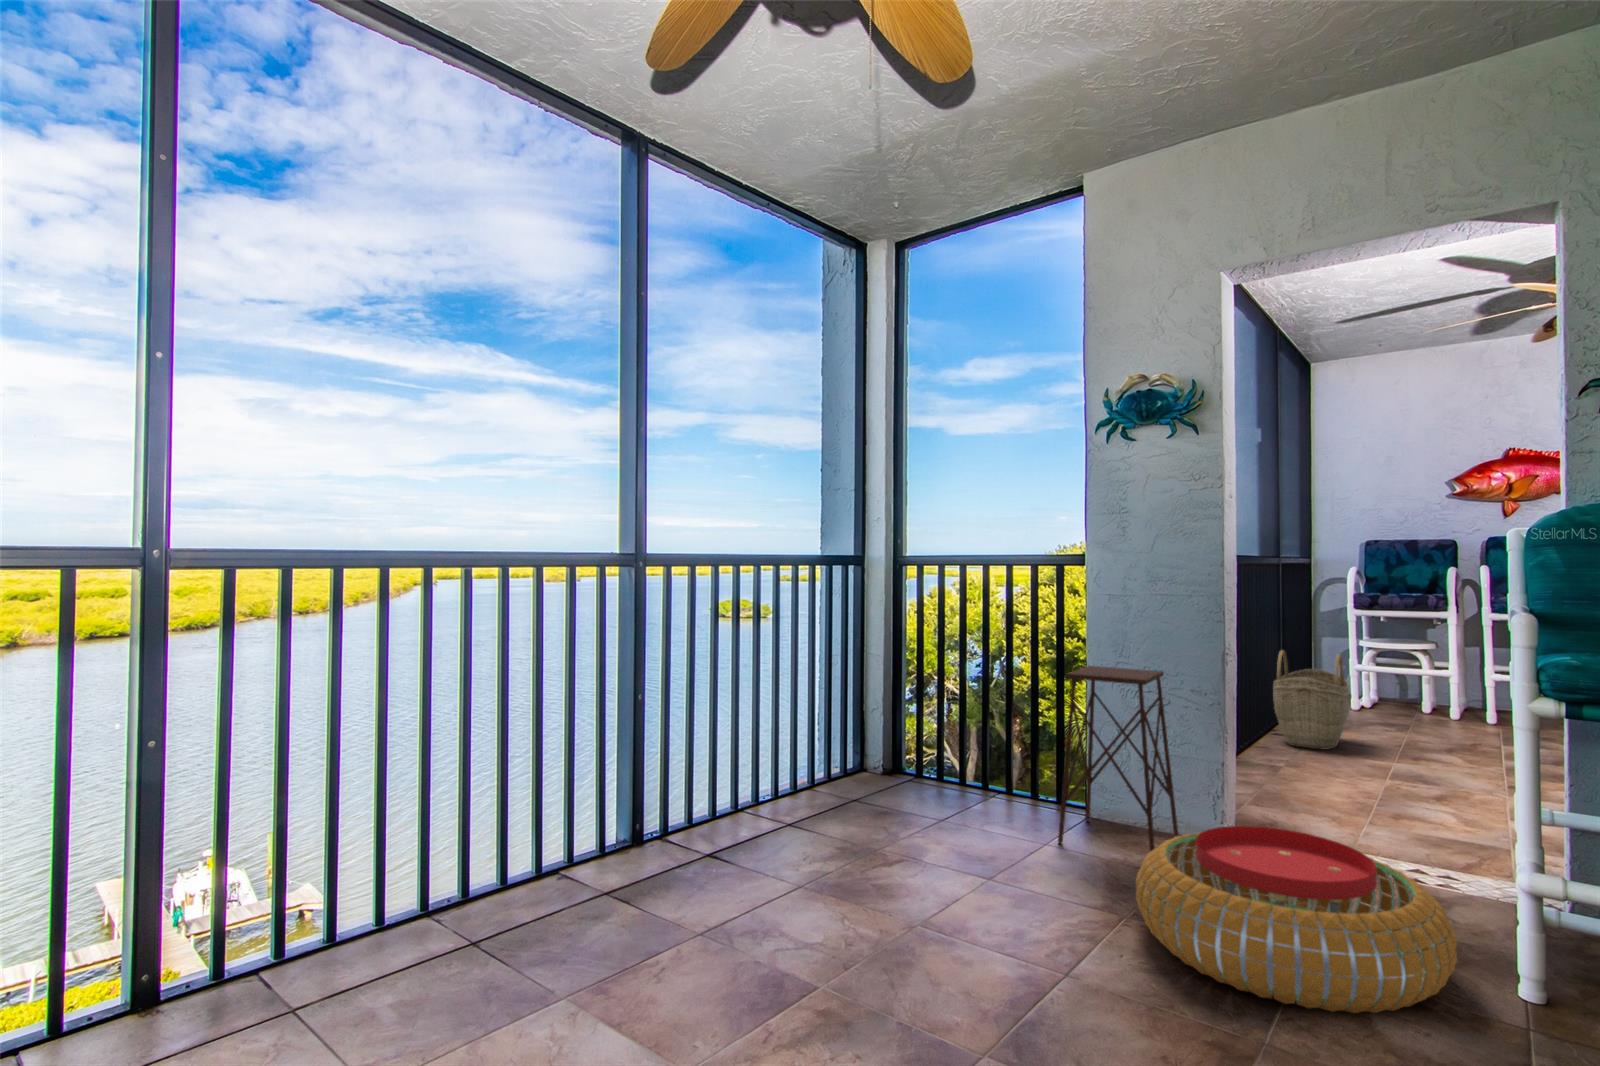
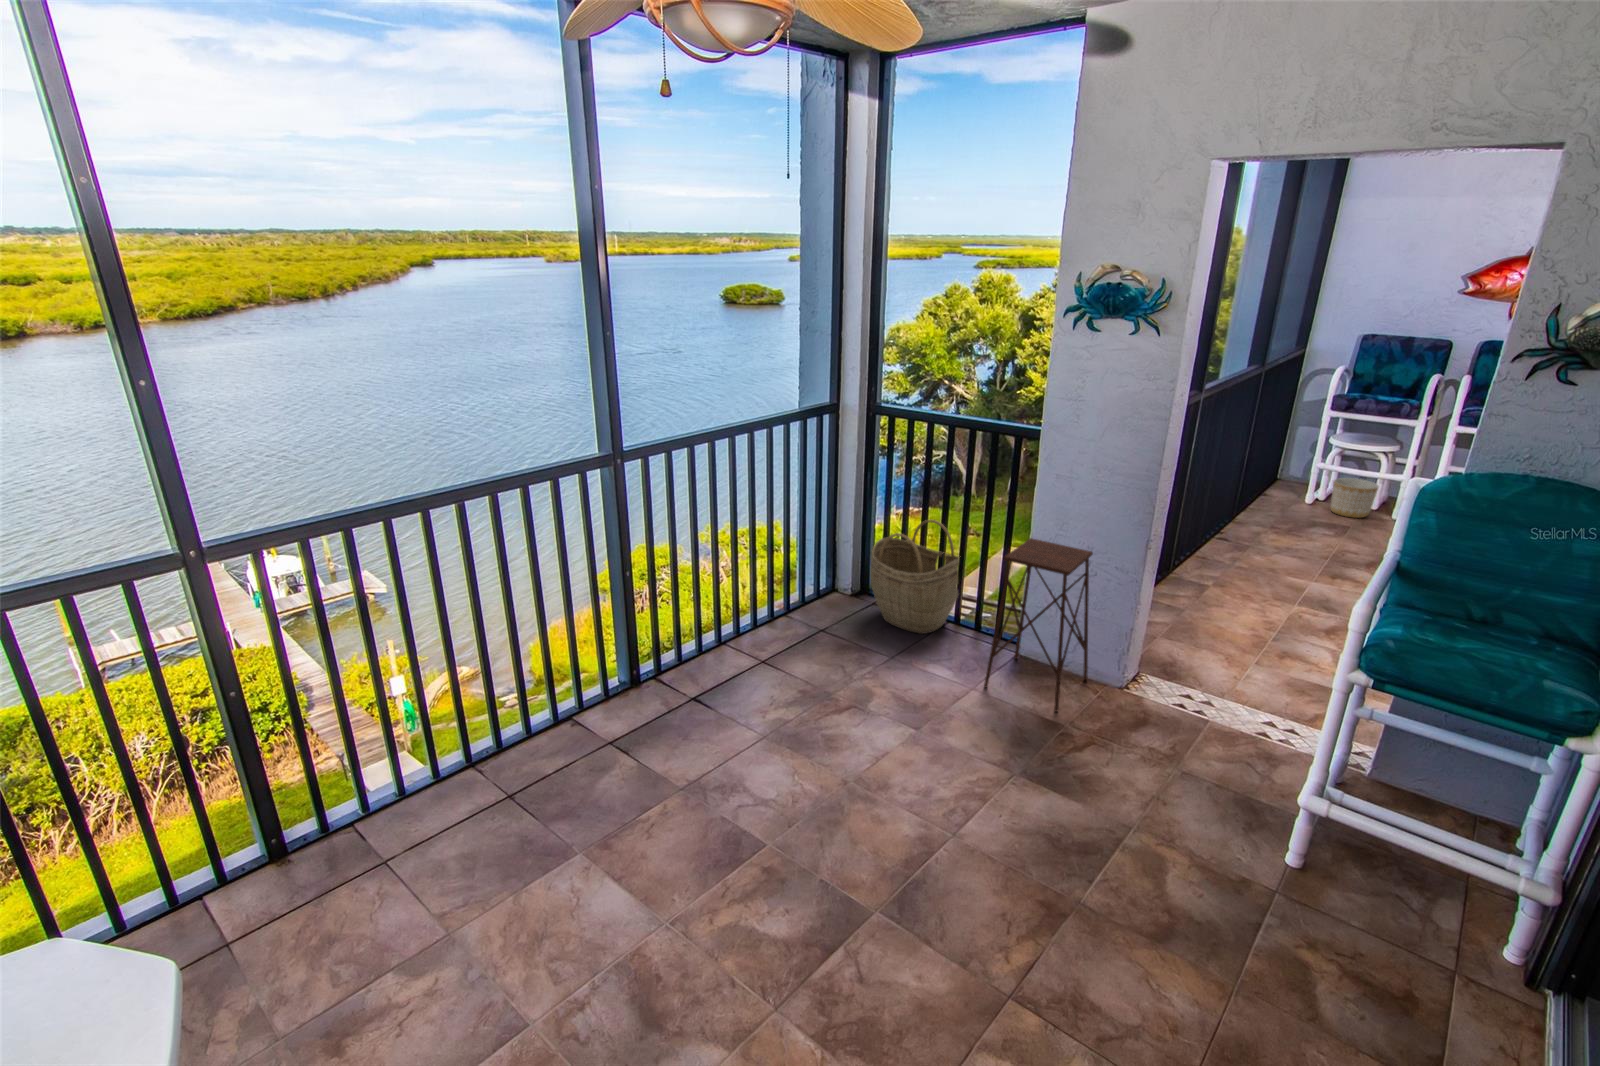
woven basket: present [1273,650,1350,750] -> present [870,520,960,634]
planter: none [1377,679,1427,719] -> present [1331,478,1379,518]
pouf: present [1136,826,1457,1013] -> none [1021,711,1253,879]

